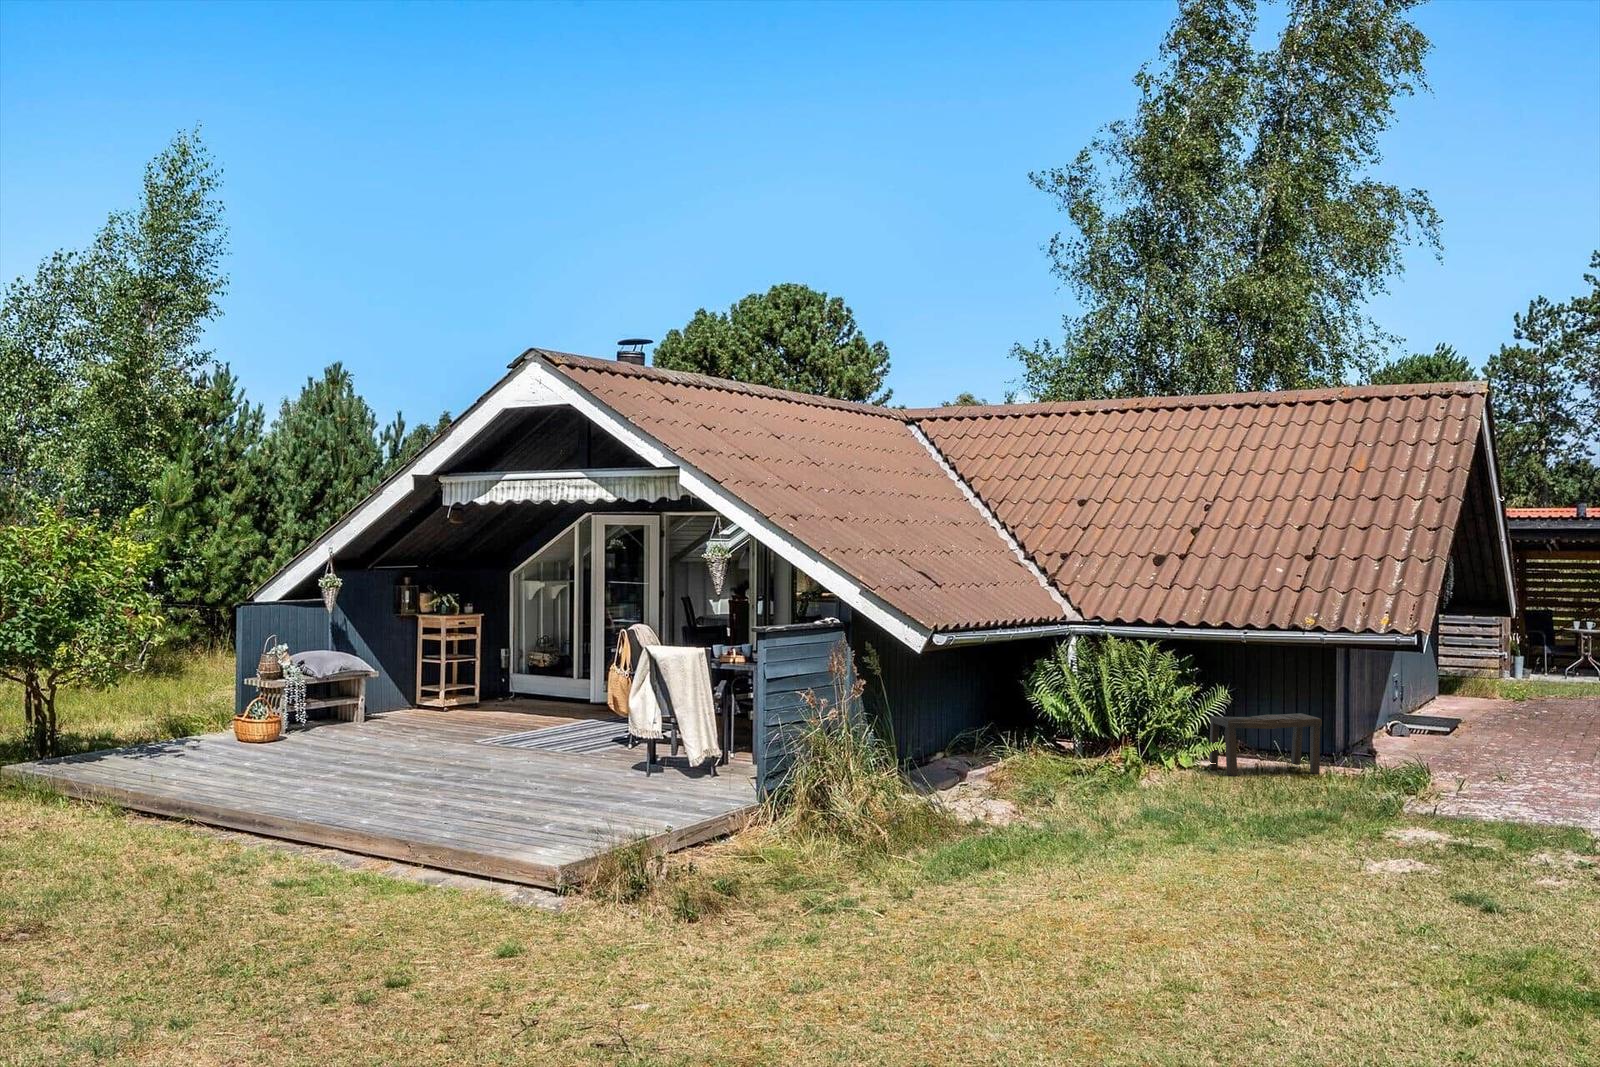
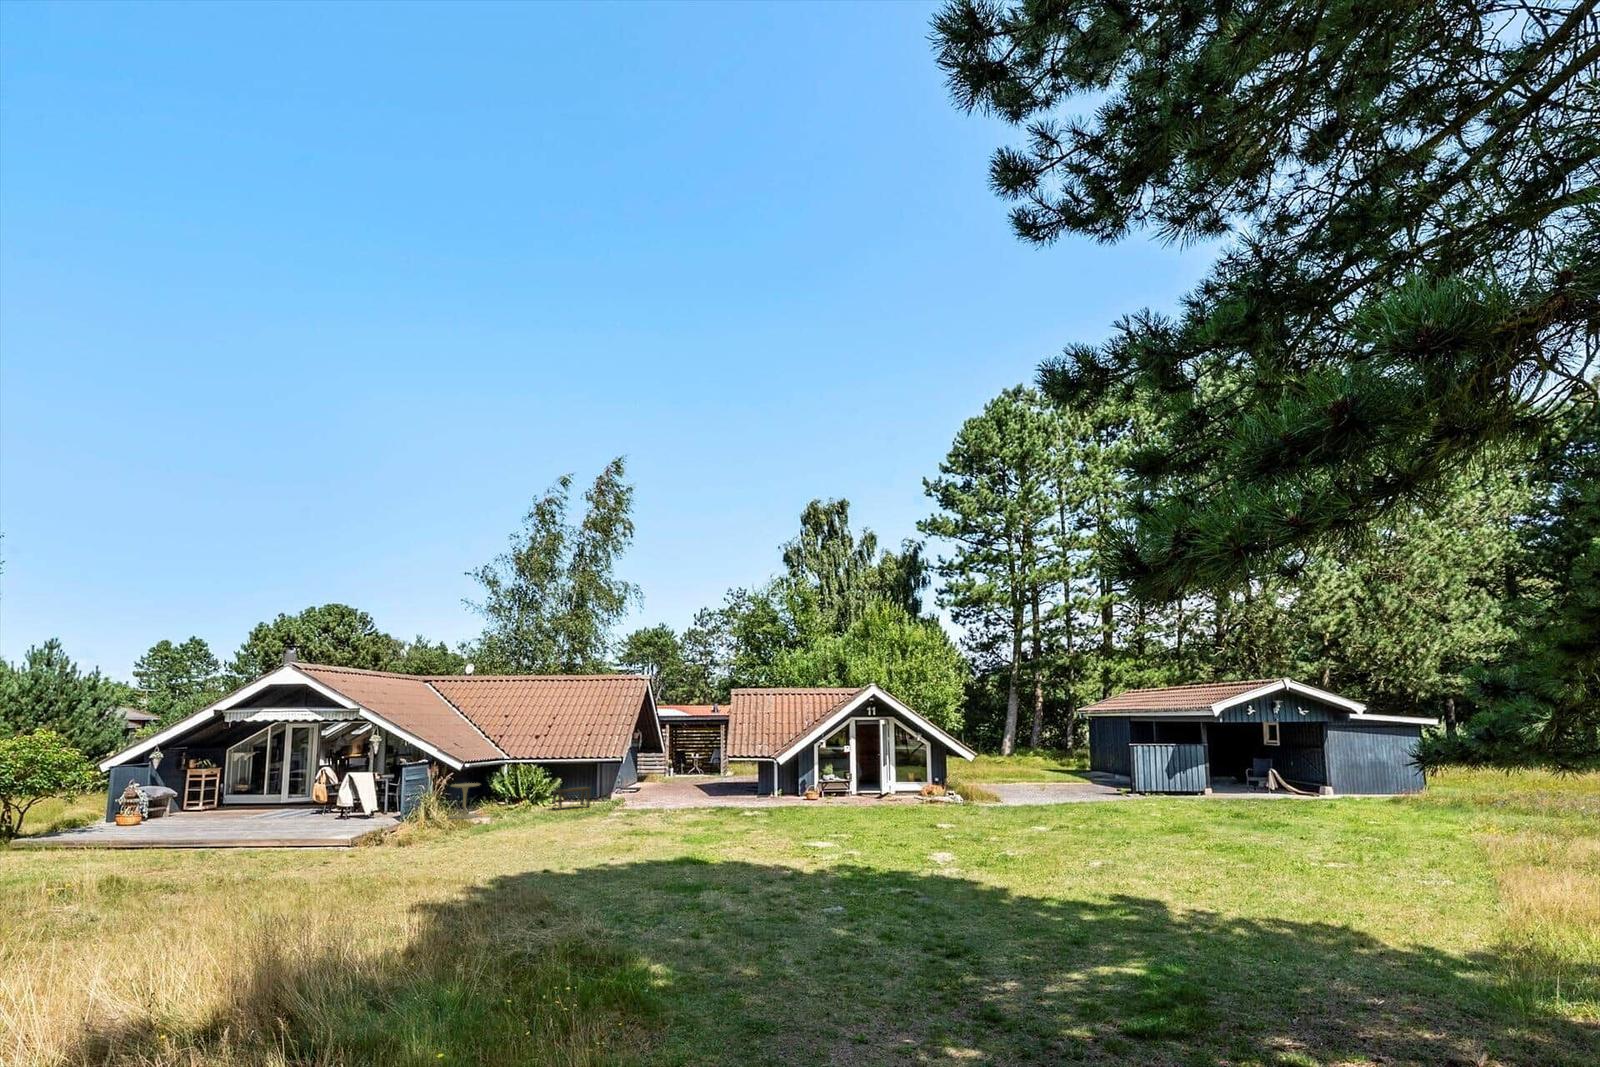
pedestal table: none [926,685,1004,782] -> present [449,783,479,819]

